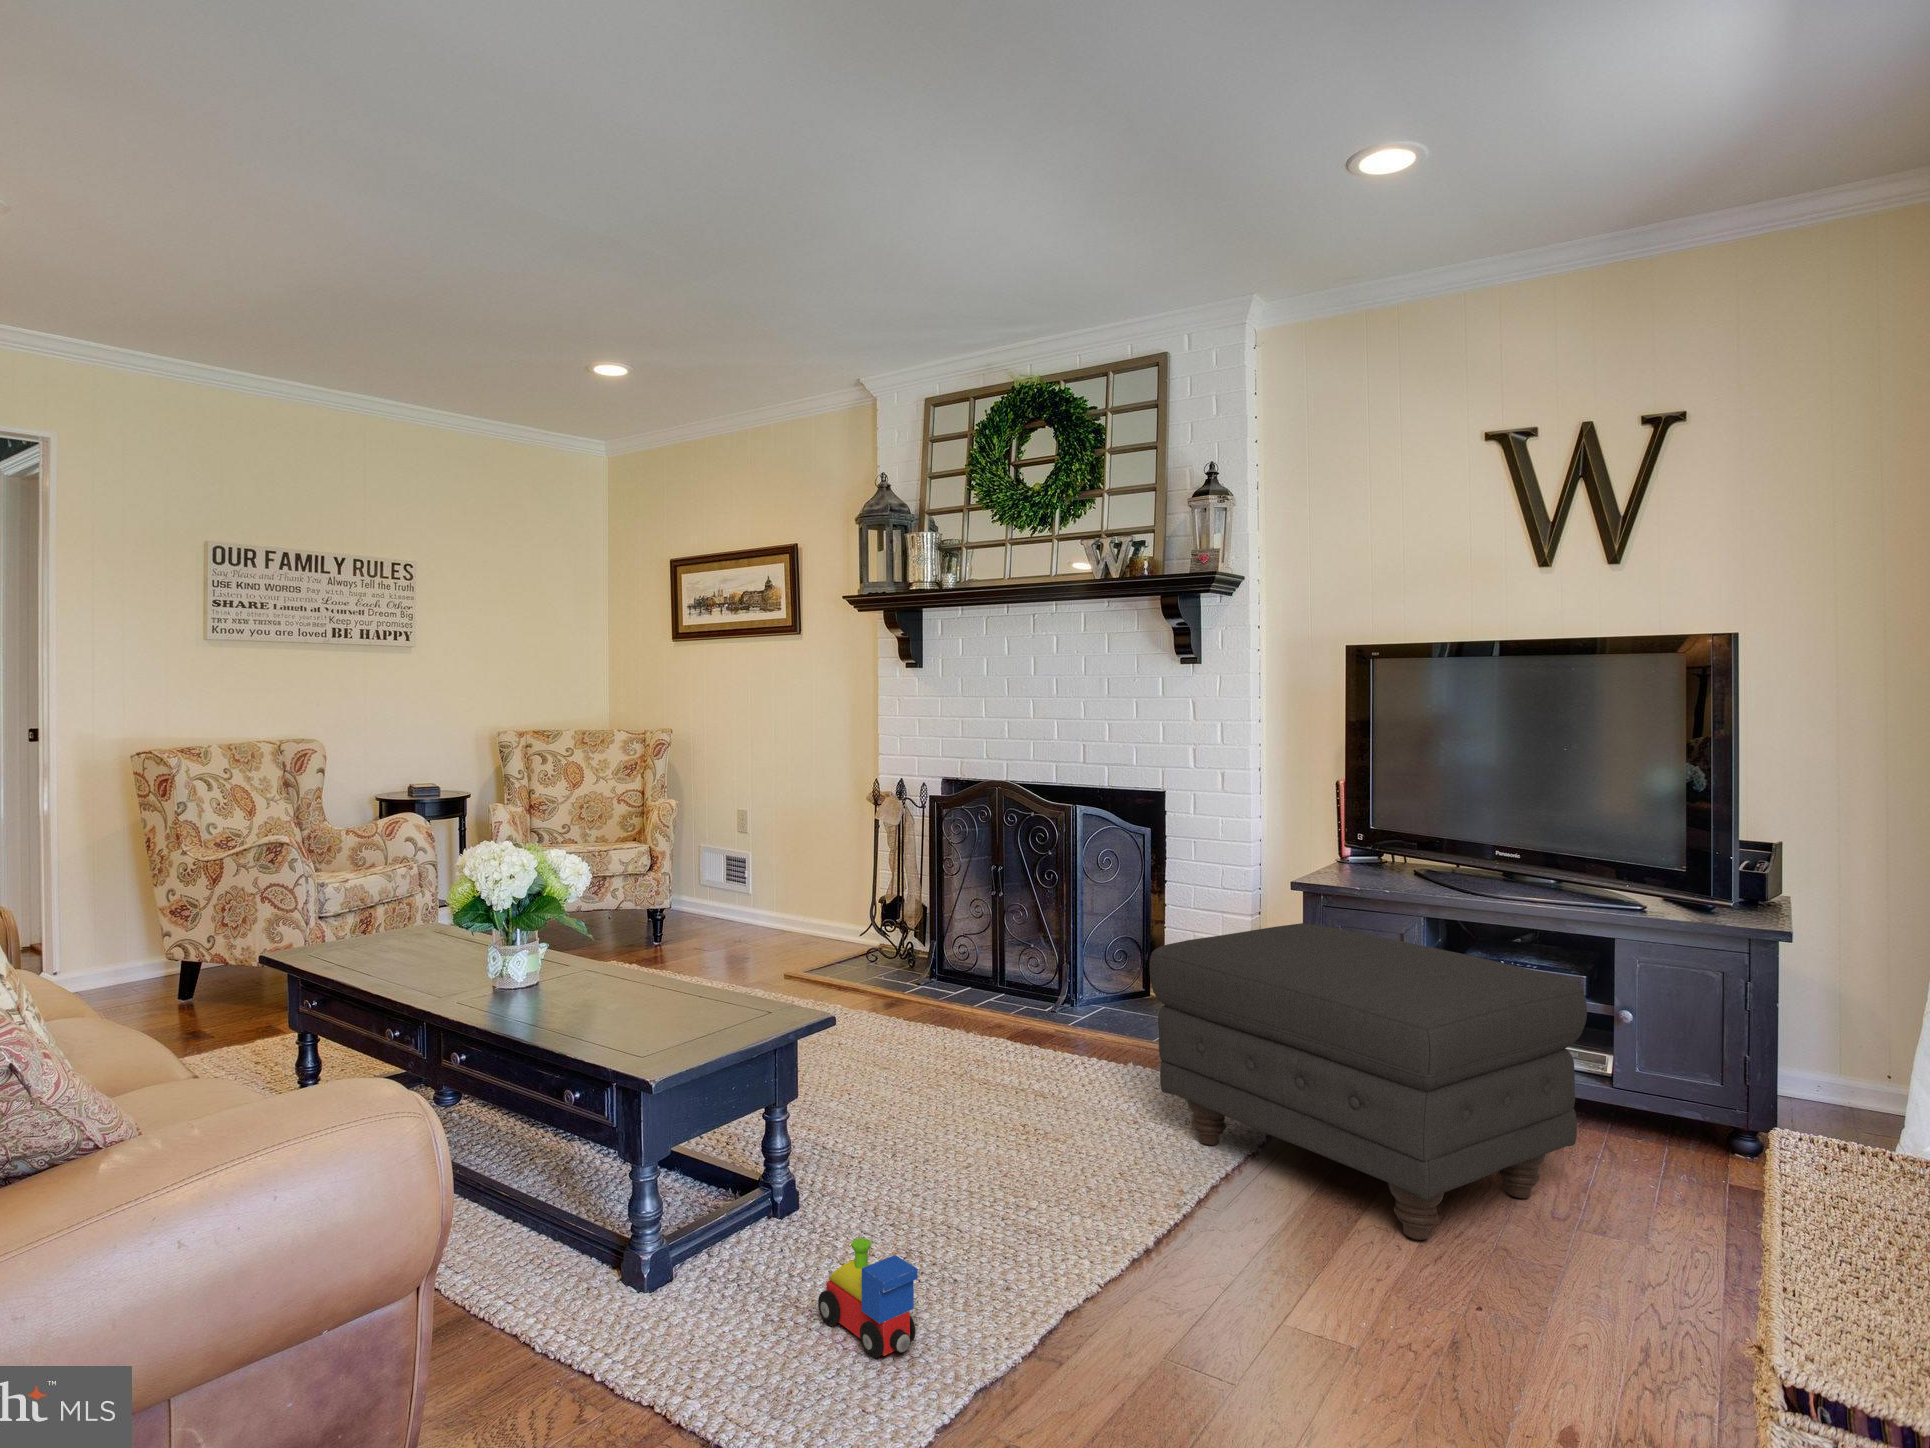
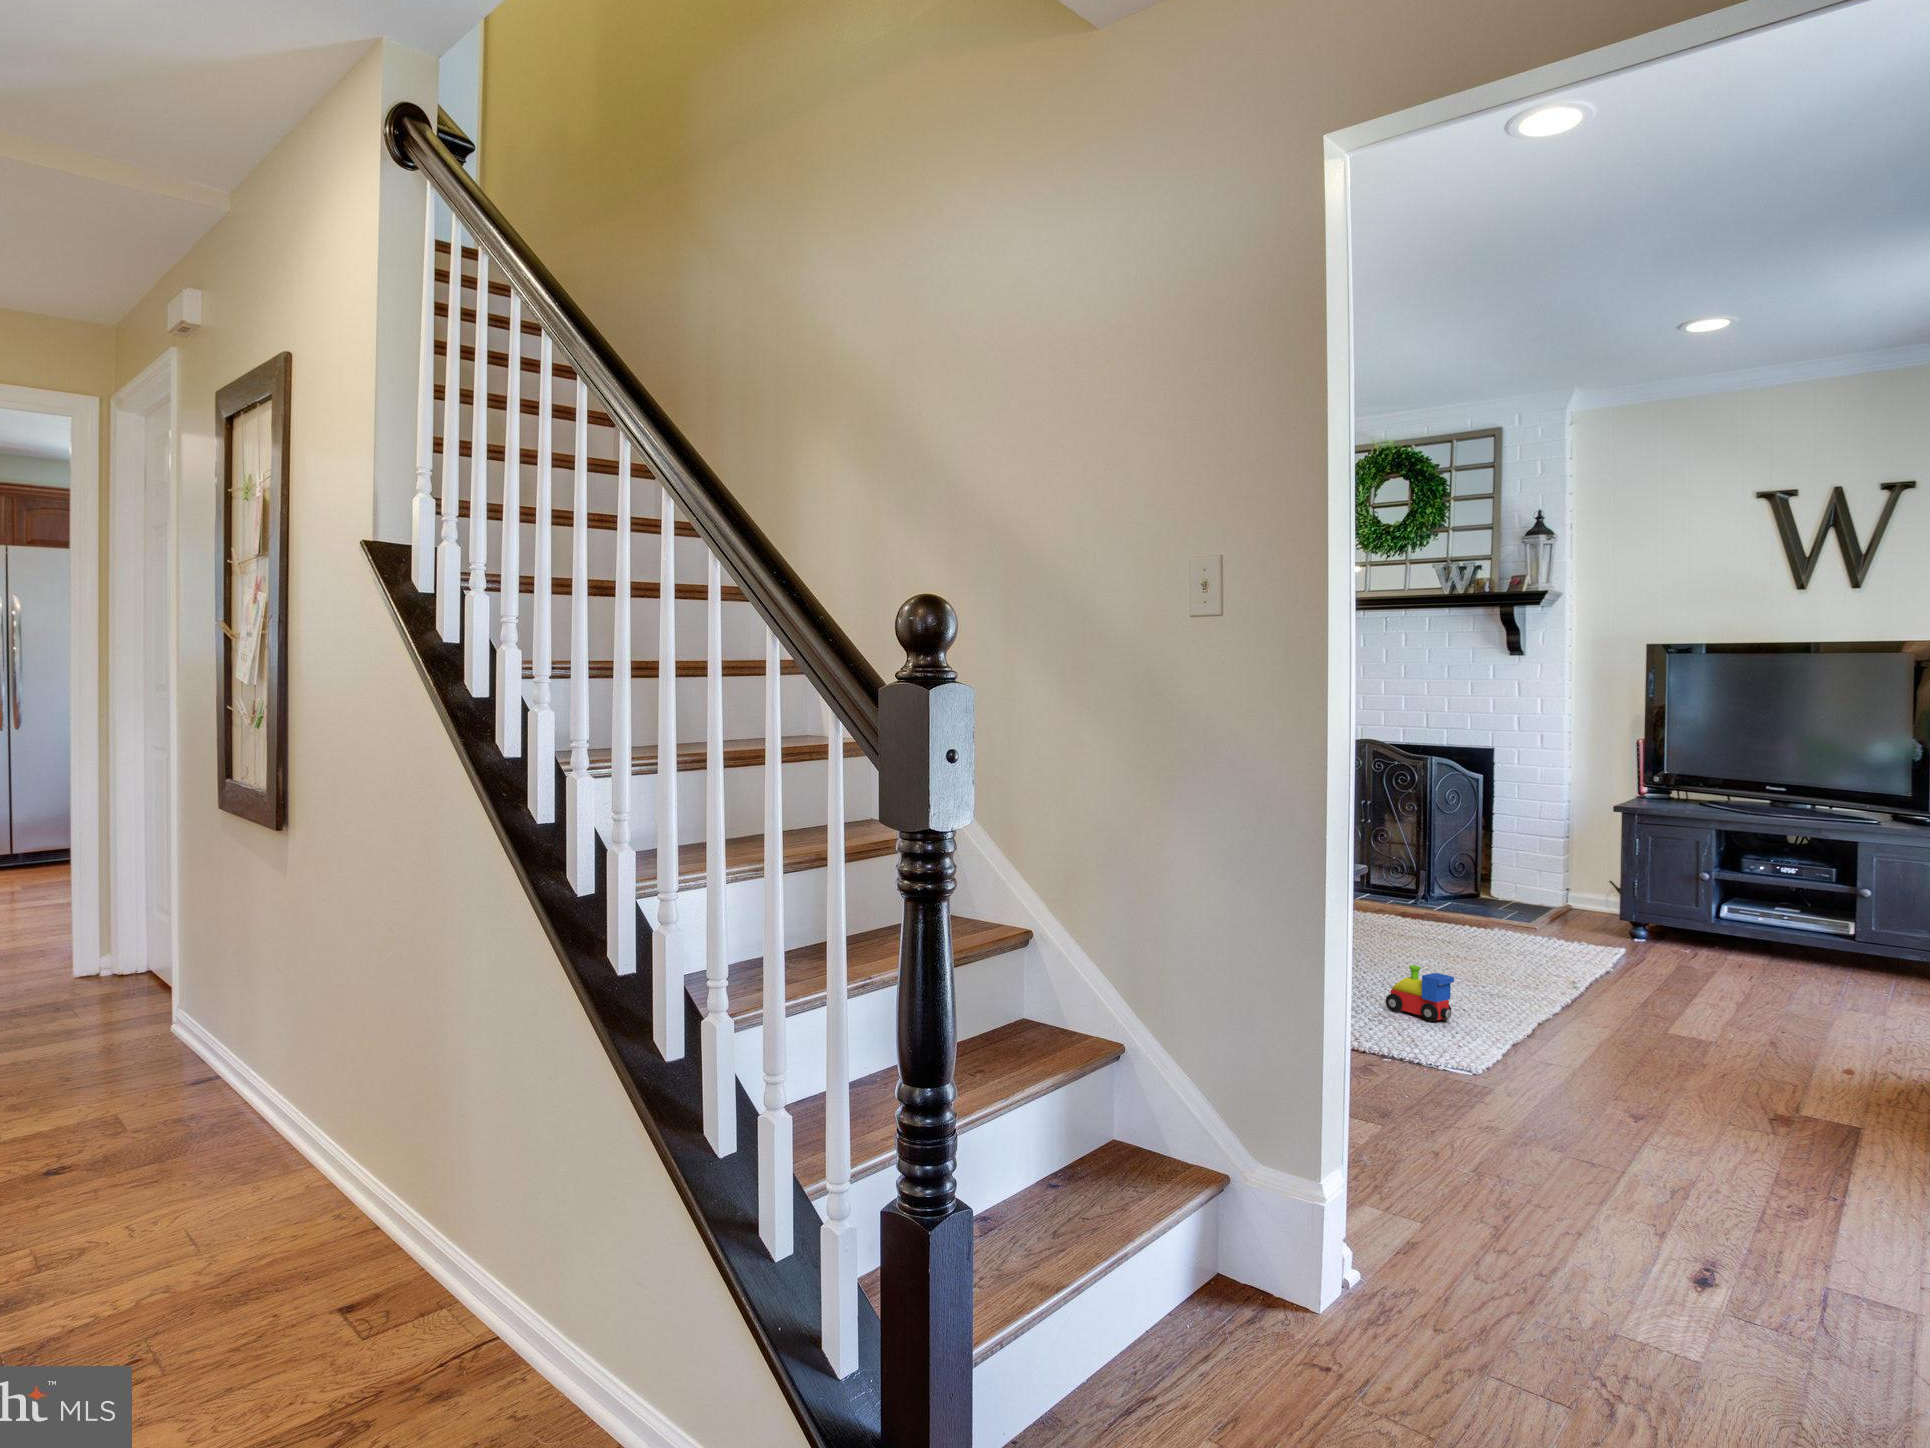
ottoman: present [1149,923,1587,1240] -> none [1531,829,1841,1000]

